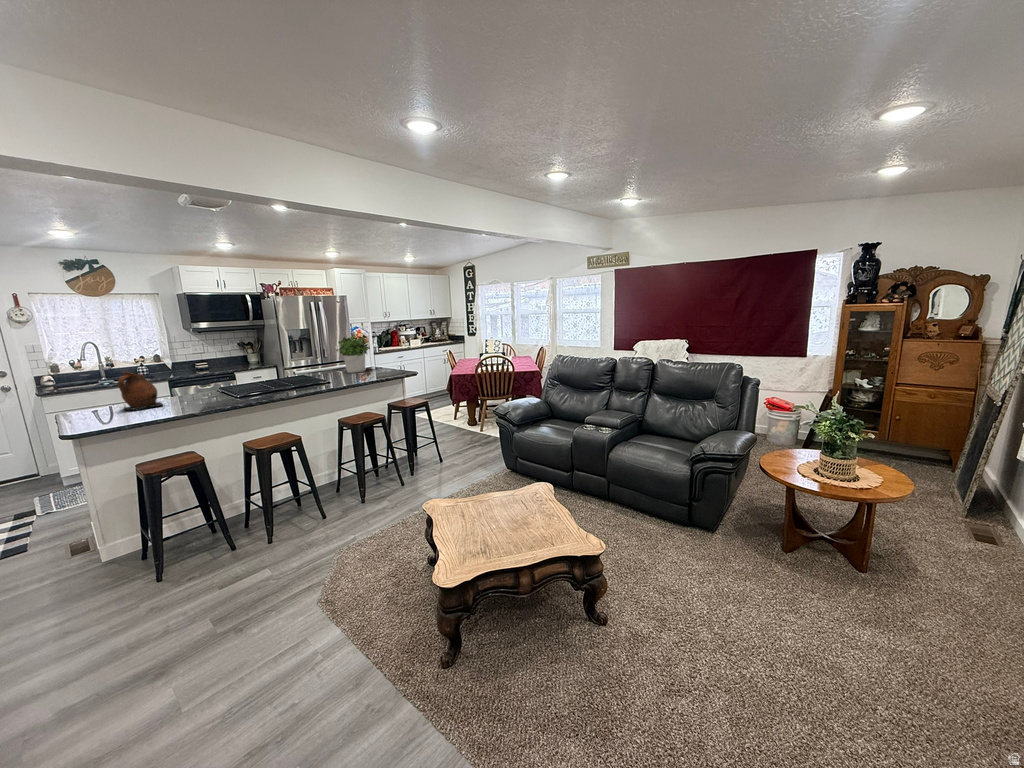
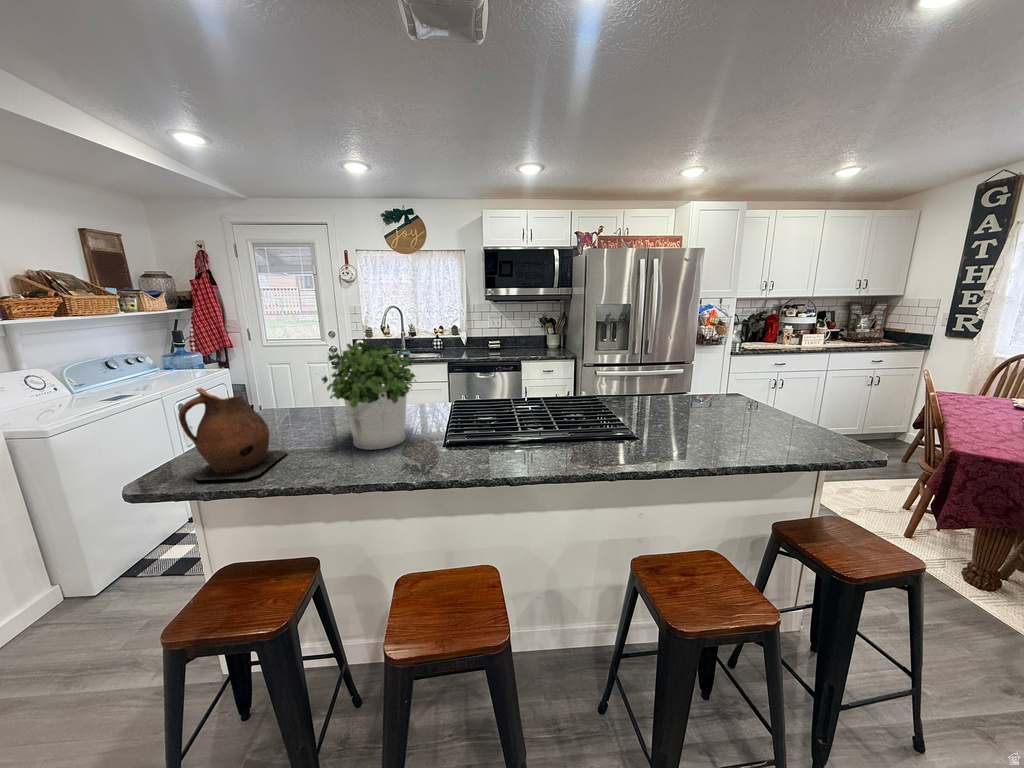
potted plant: present [336,336,370,373] -> present [322,341,416,450]

